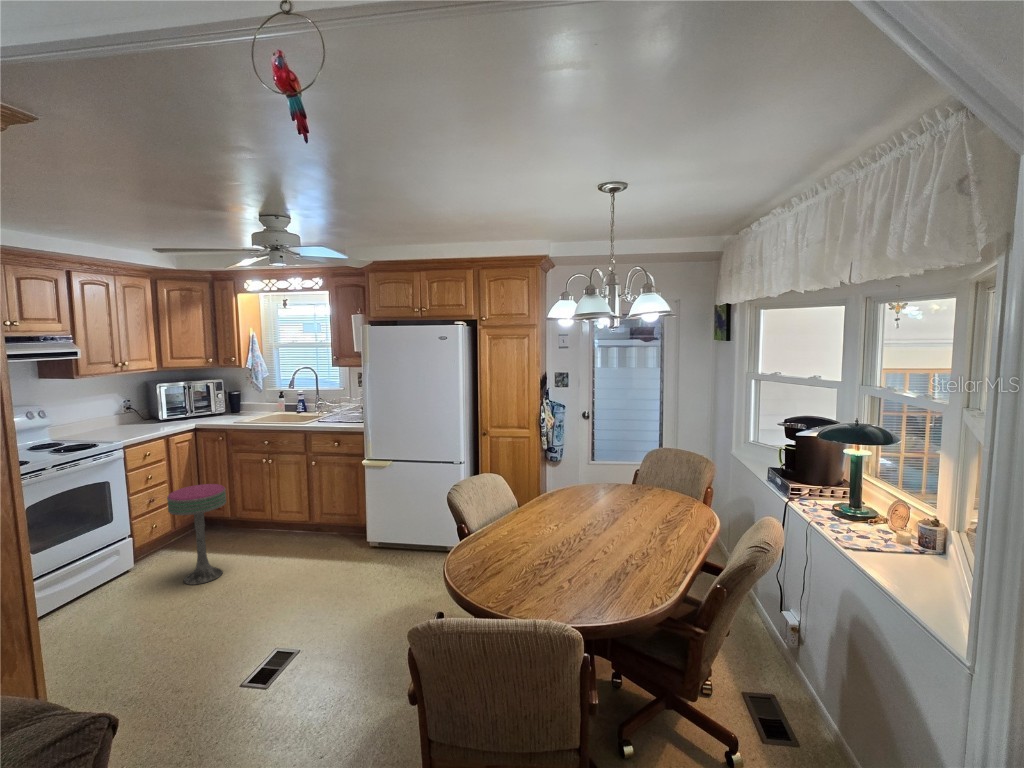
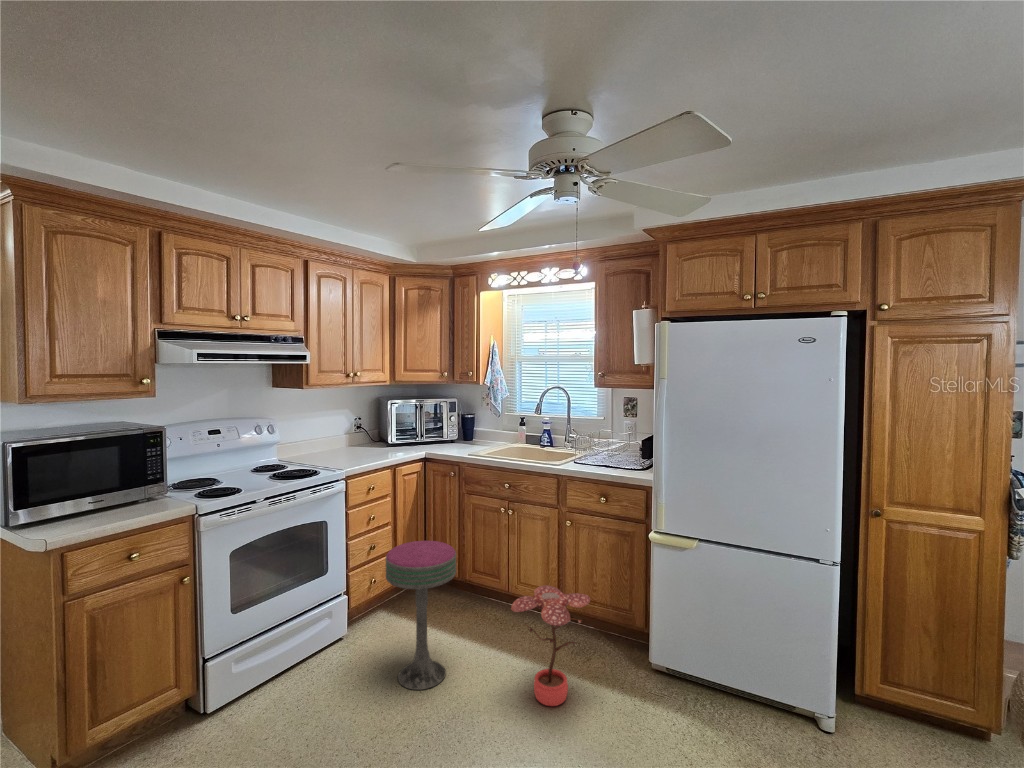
potted plant: none [268,502,324,573] -> present [511,586,590,706]

